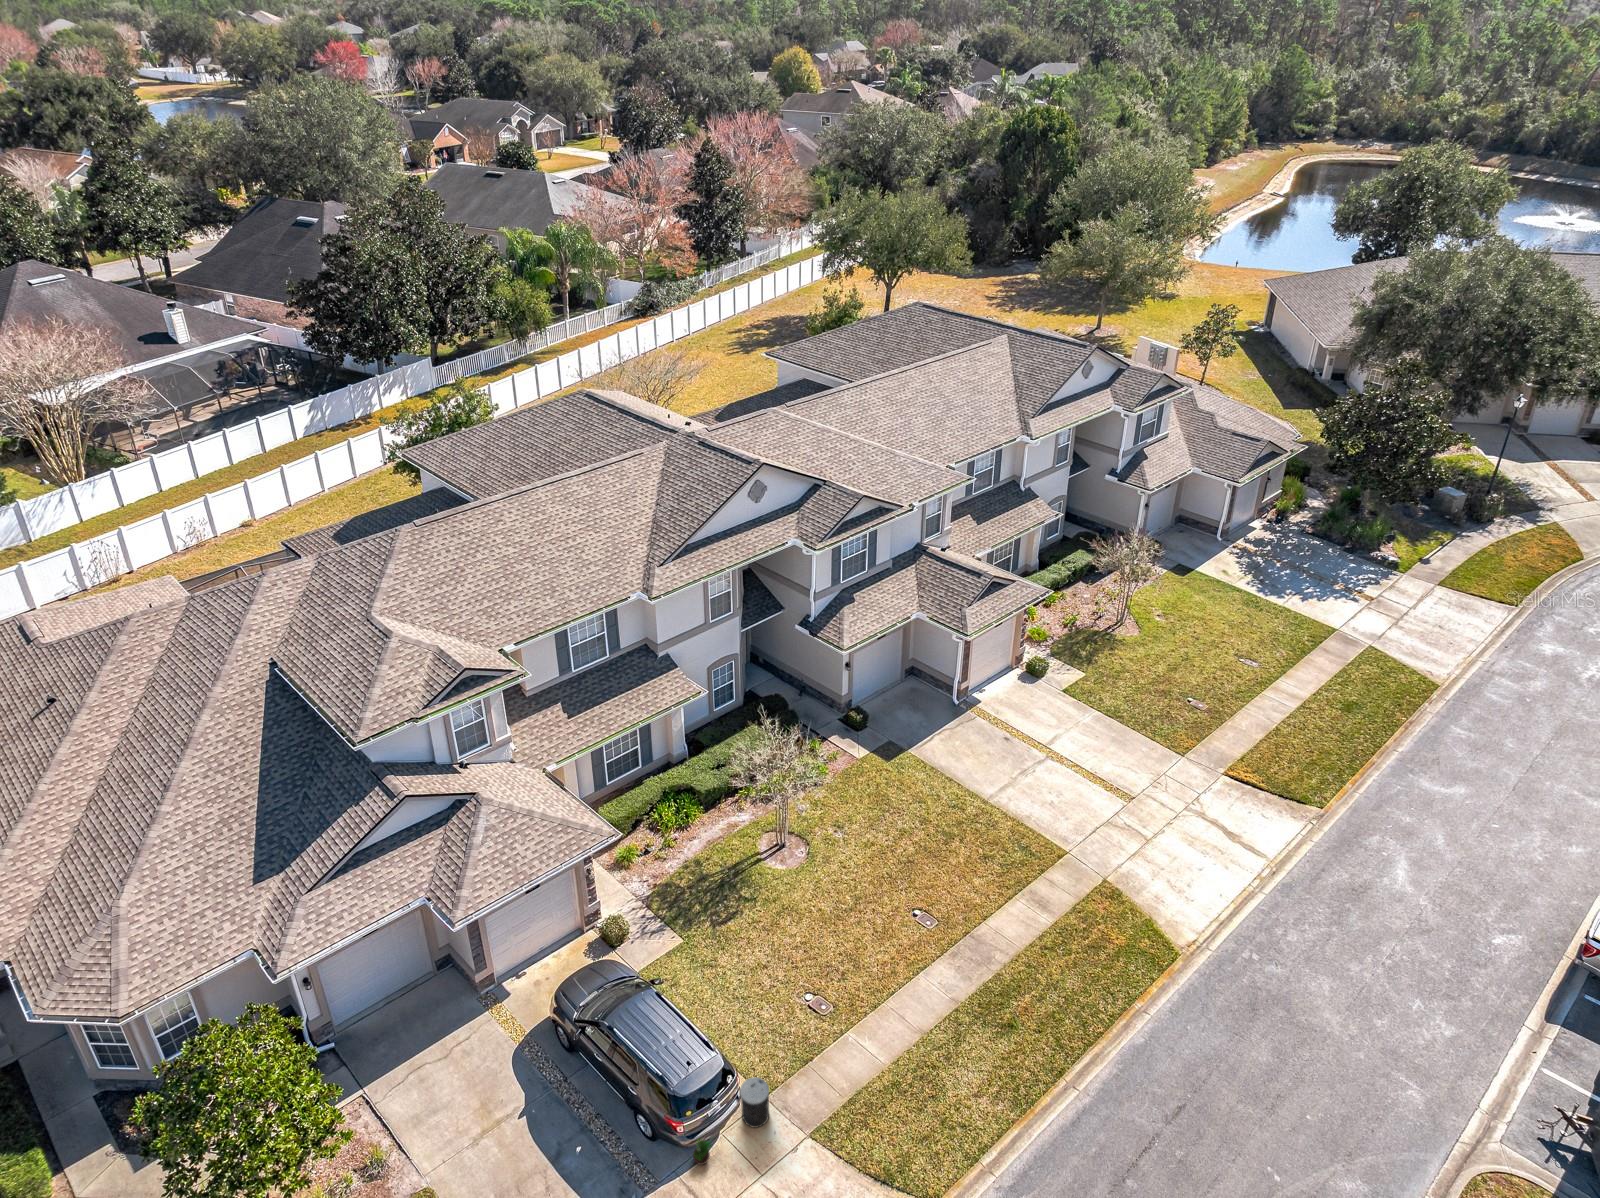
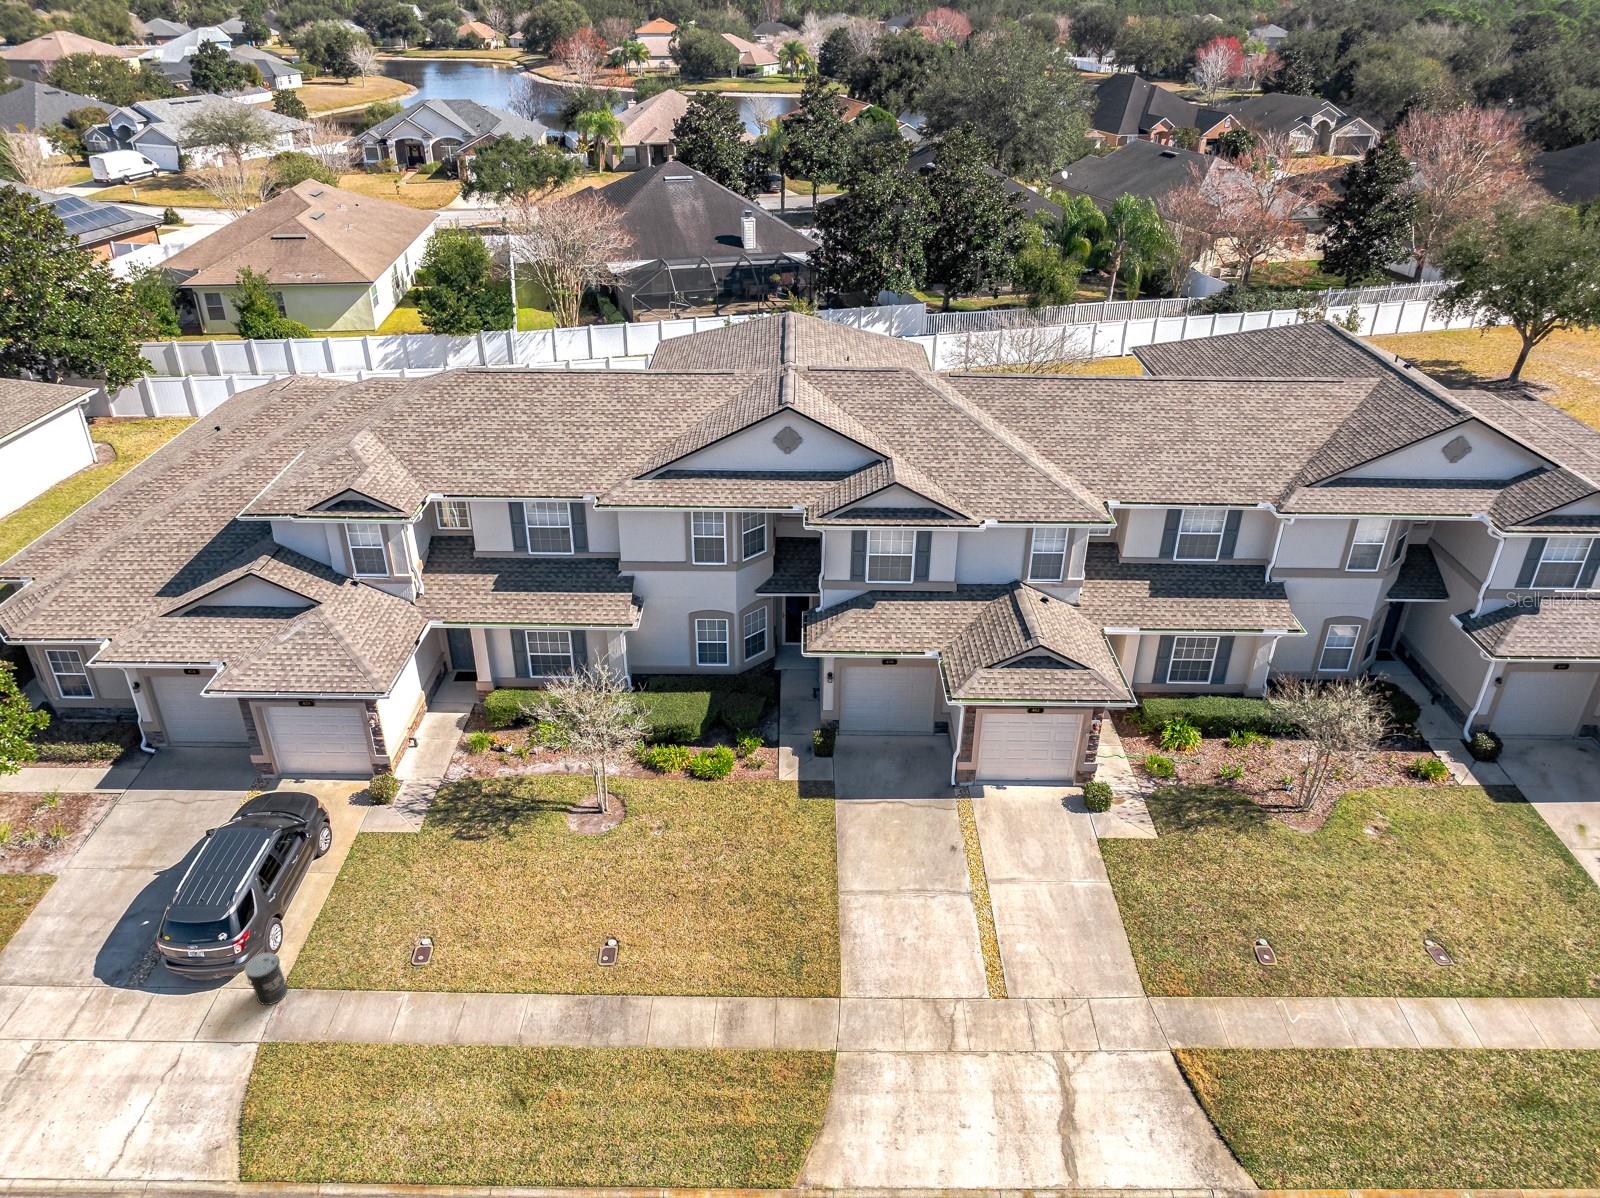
potted tree: present [693,1139,711,1165] -> none [174,967,208,997]

